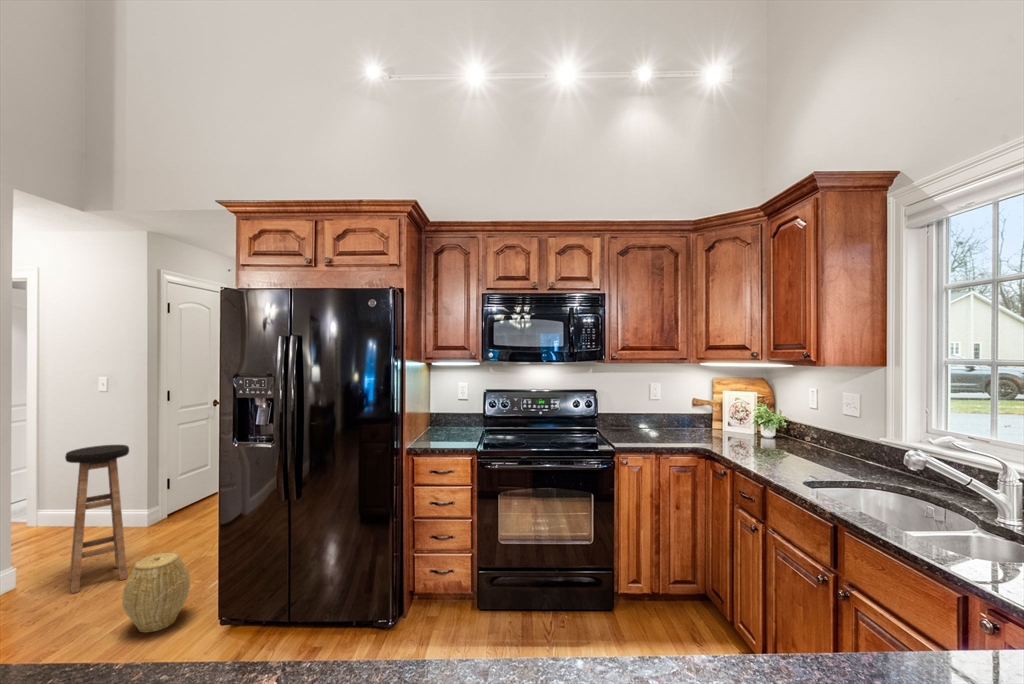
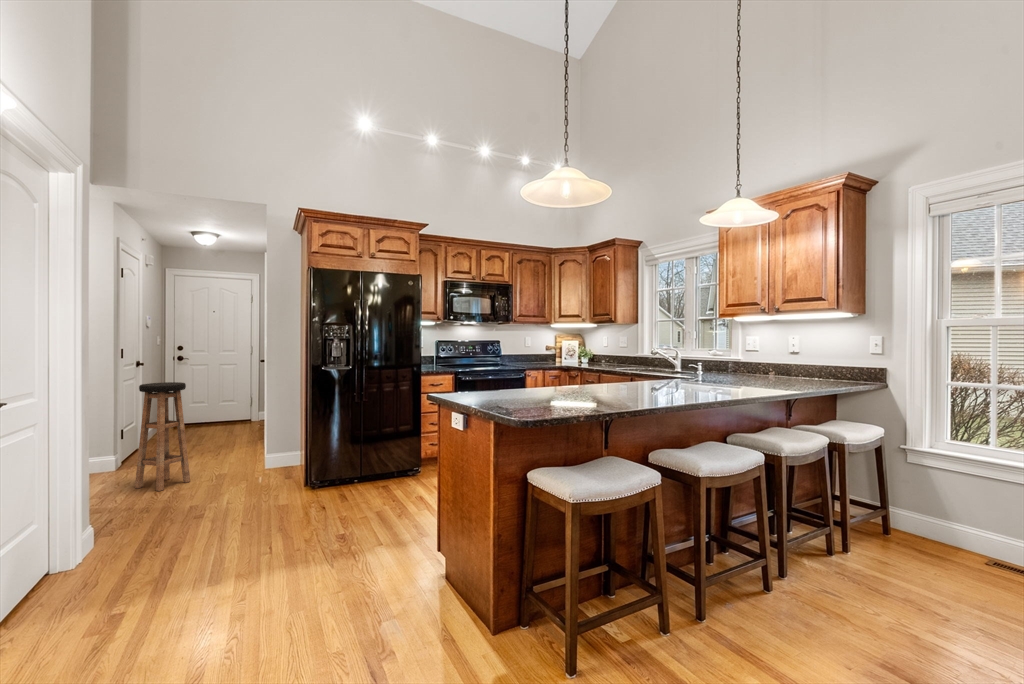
woven basket: present [122,553,190,632] -> none [247,443,287,491]

